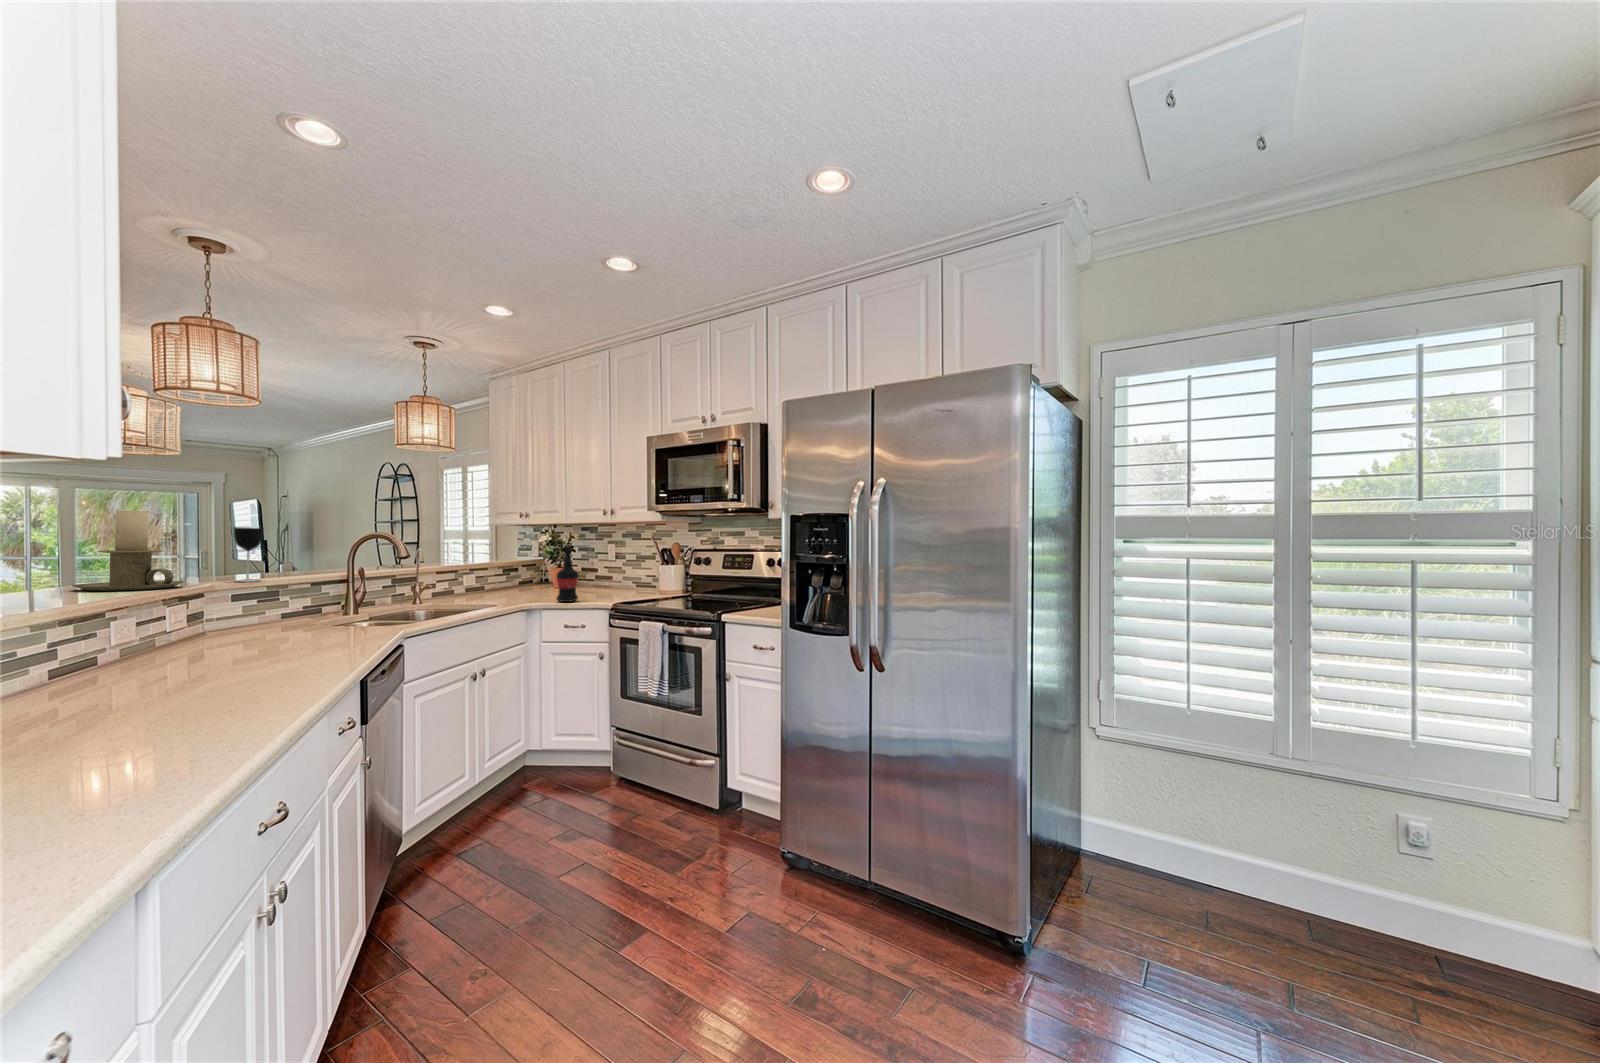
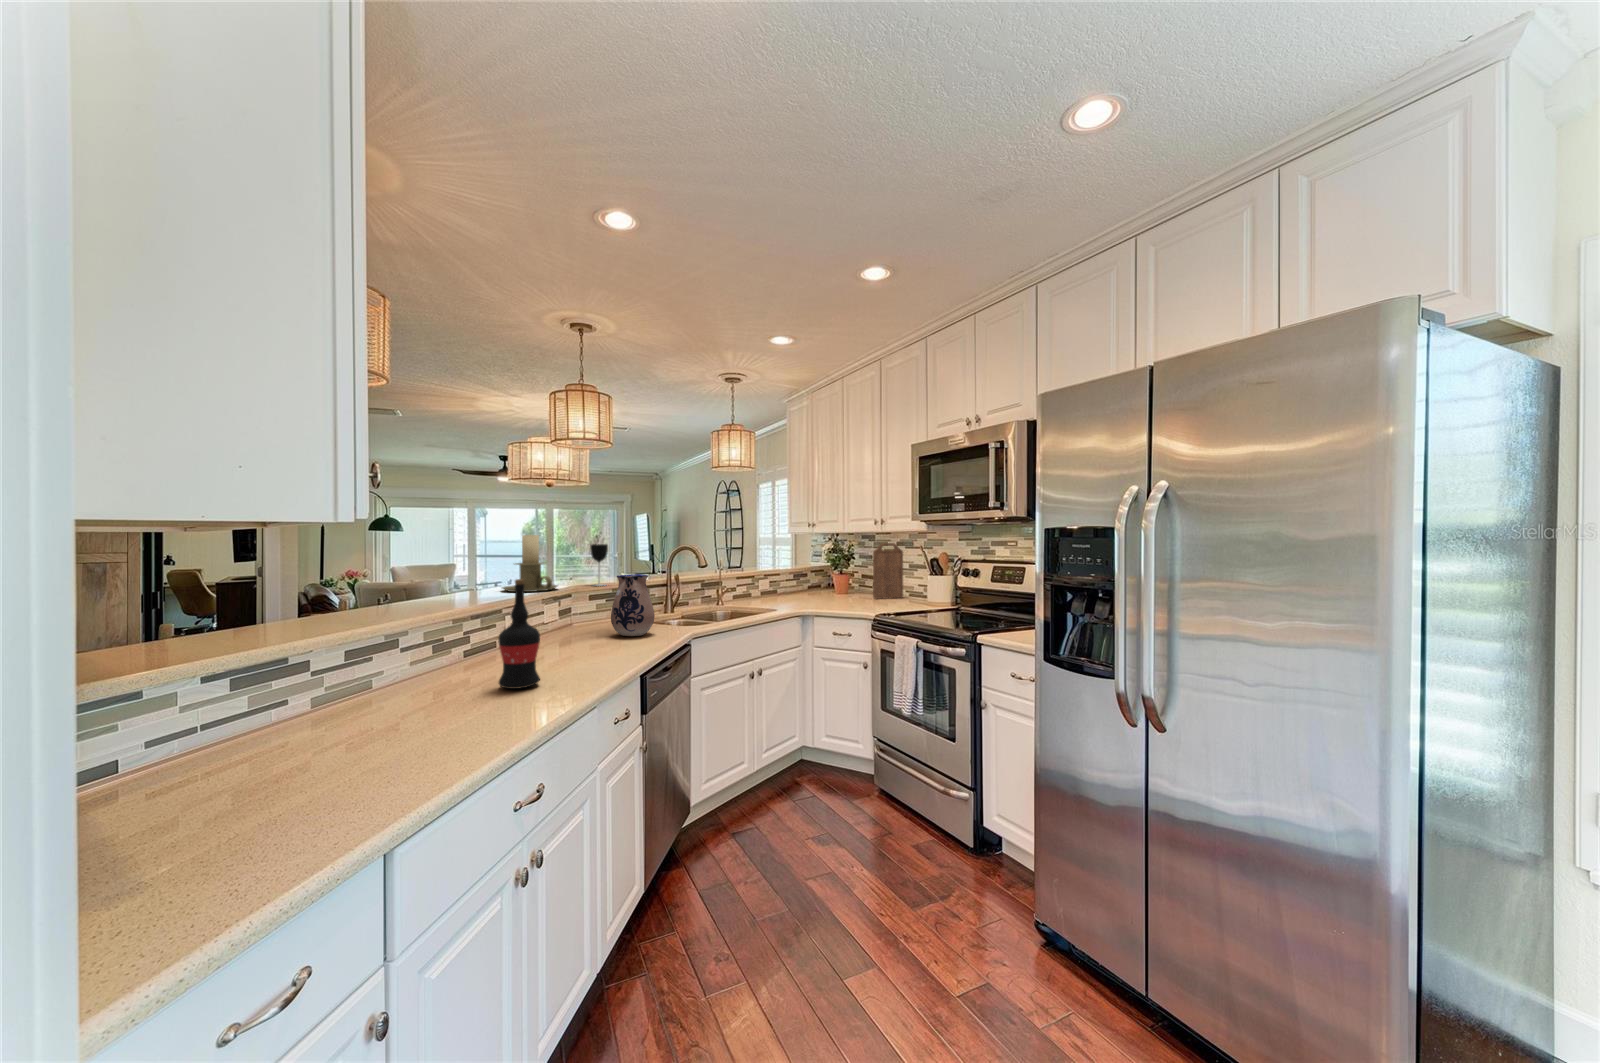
cutting board: none [601,534,632,591] -> present [873,543,903,599]
wine bottle: present [557,544,579,602] -> present [498,579,540,689]
ceramic pitcher: none [288,564,355,640] -> present [611,574,655,636]

